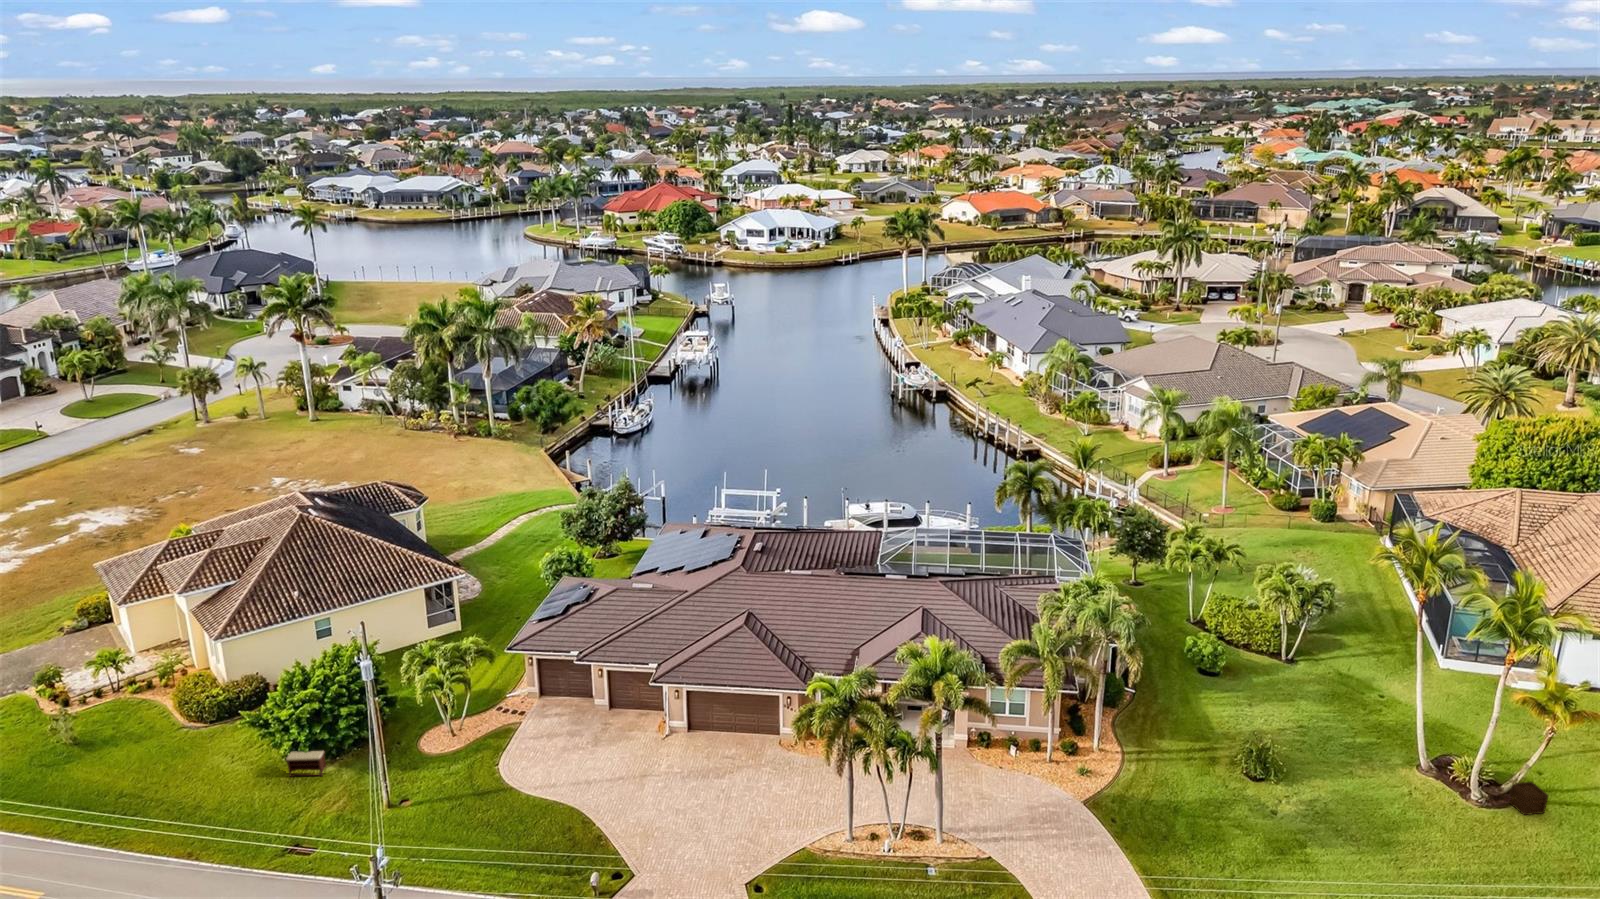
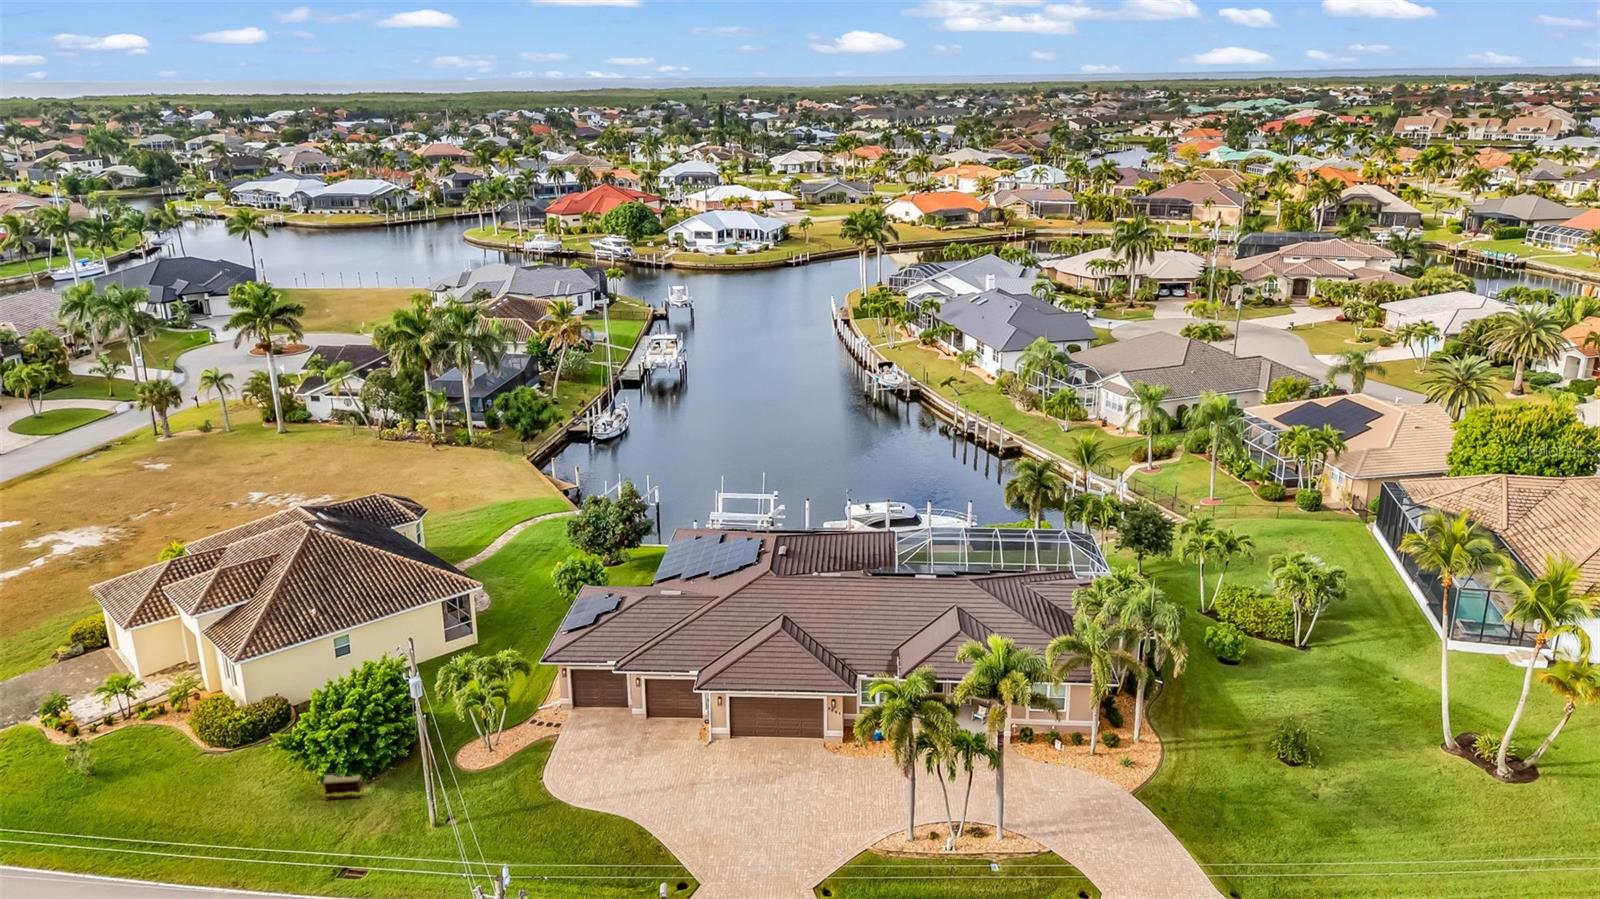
wooden crate: present [1509,781,1548,815] -> none [1532,755,1573,788]

